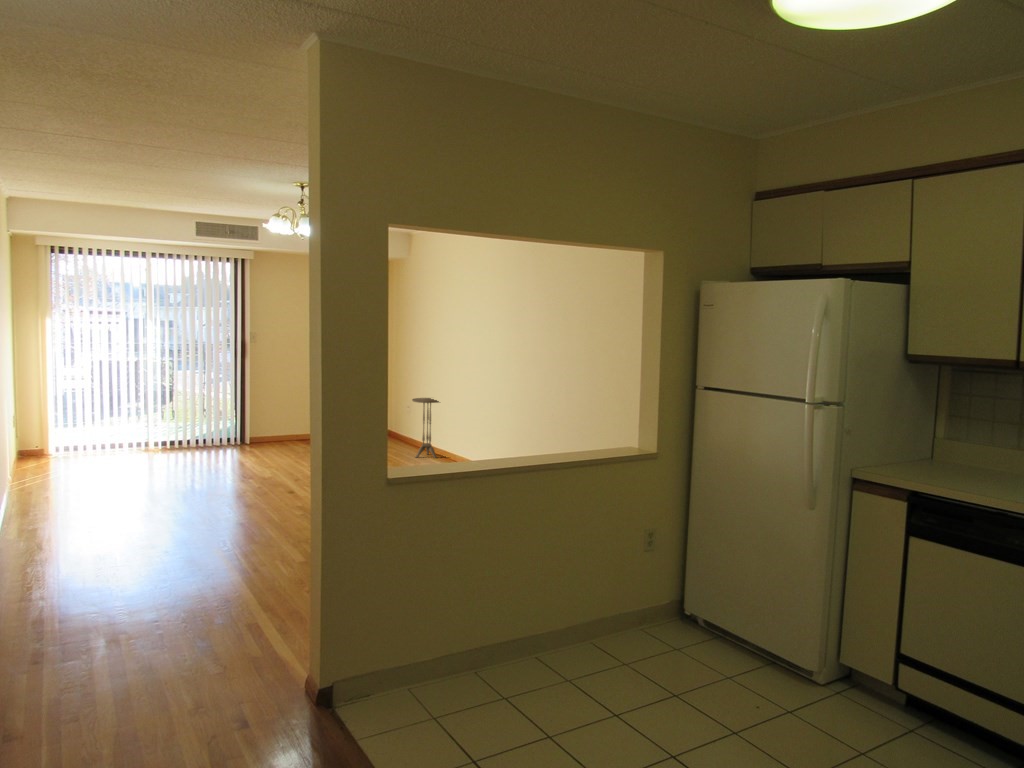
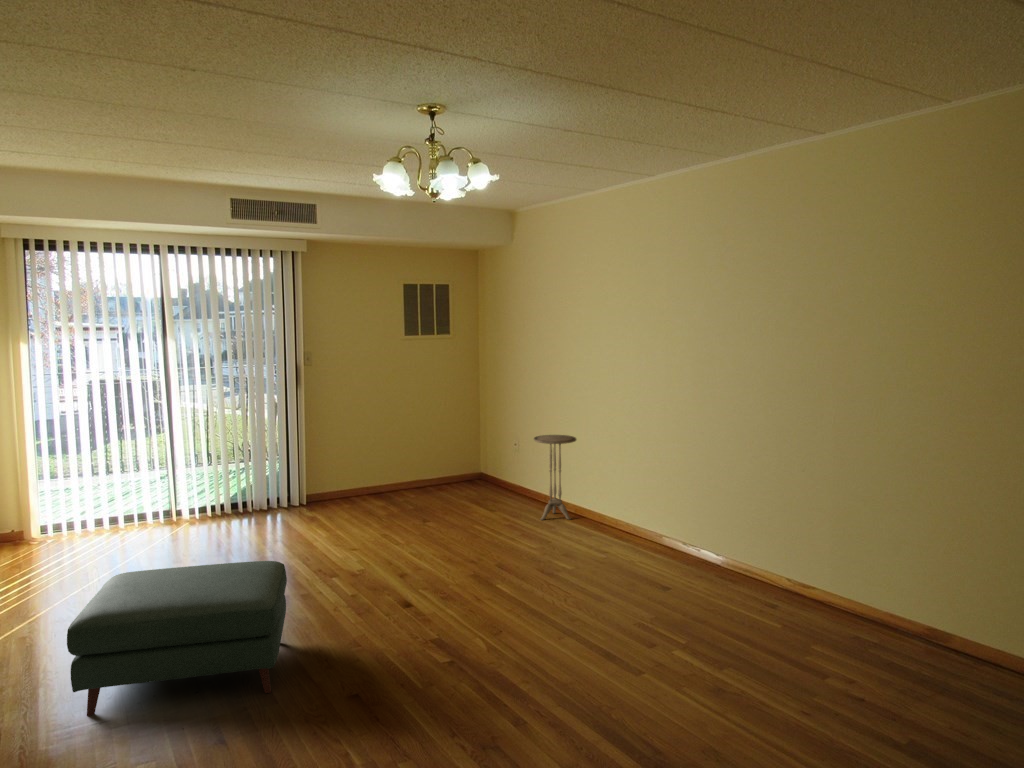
ottoman: none [80,455,213,529] -> present [67,561,287,716]

